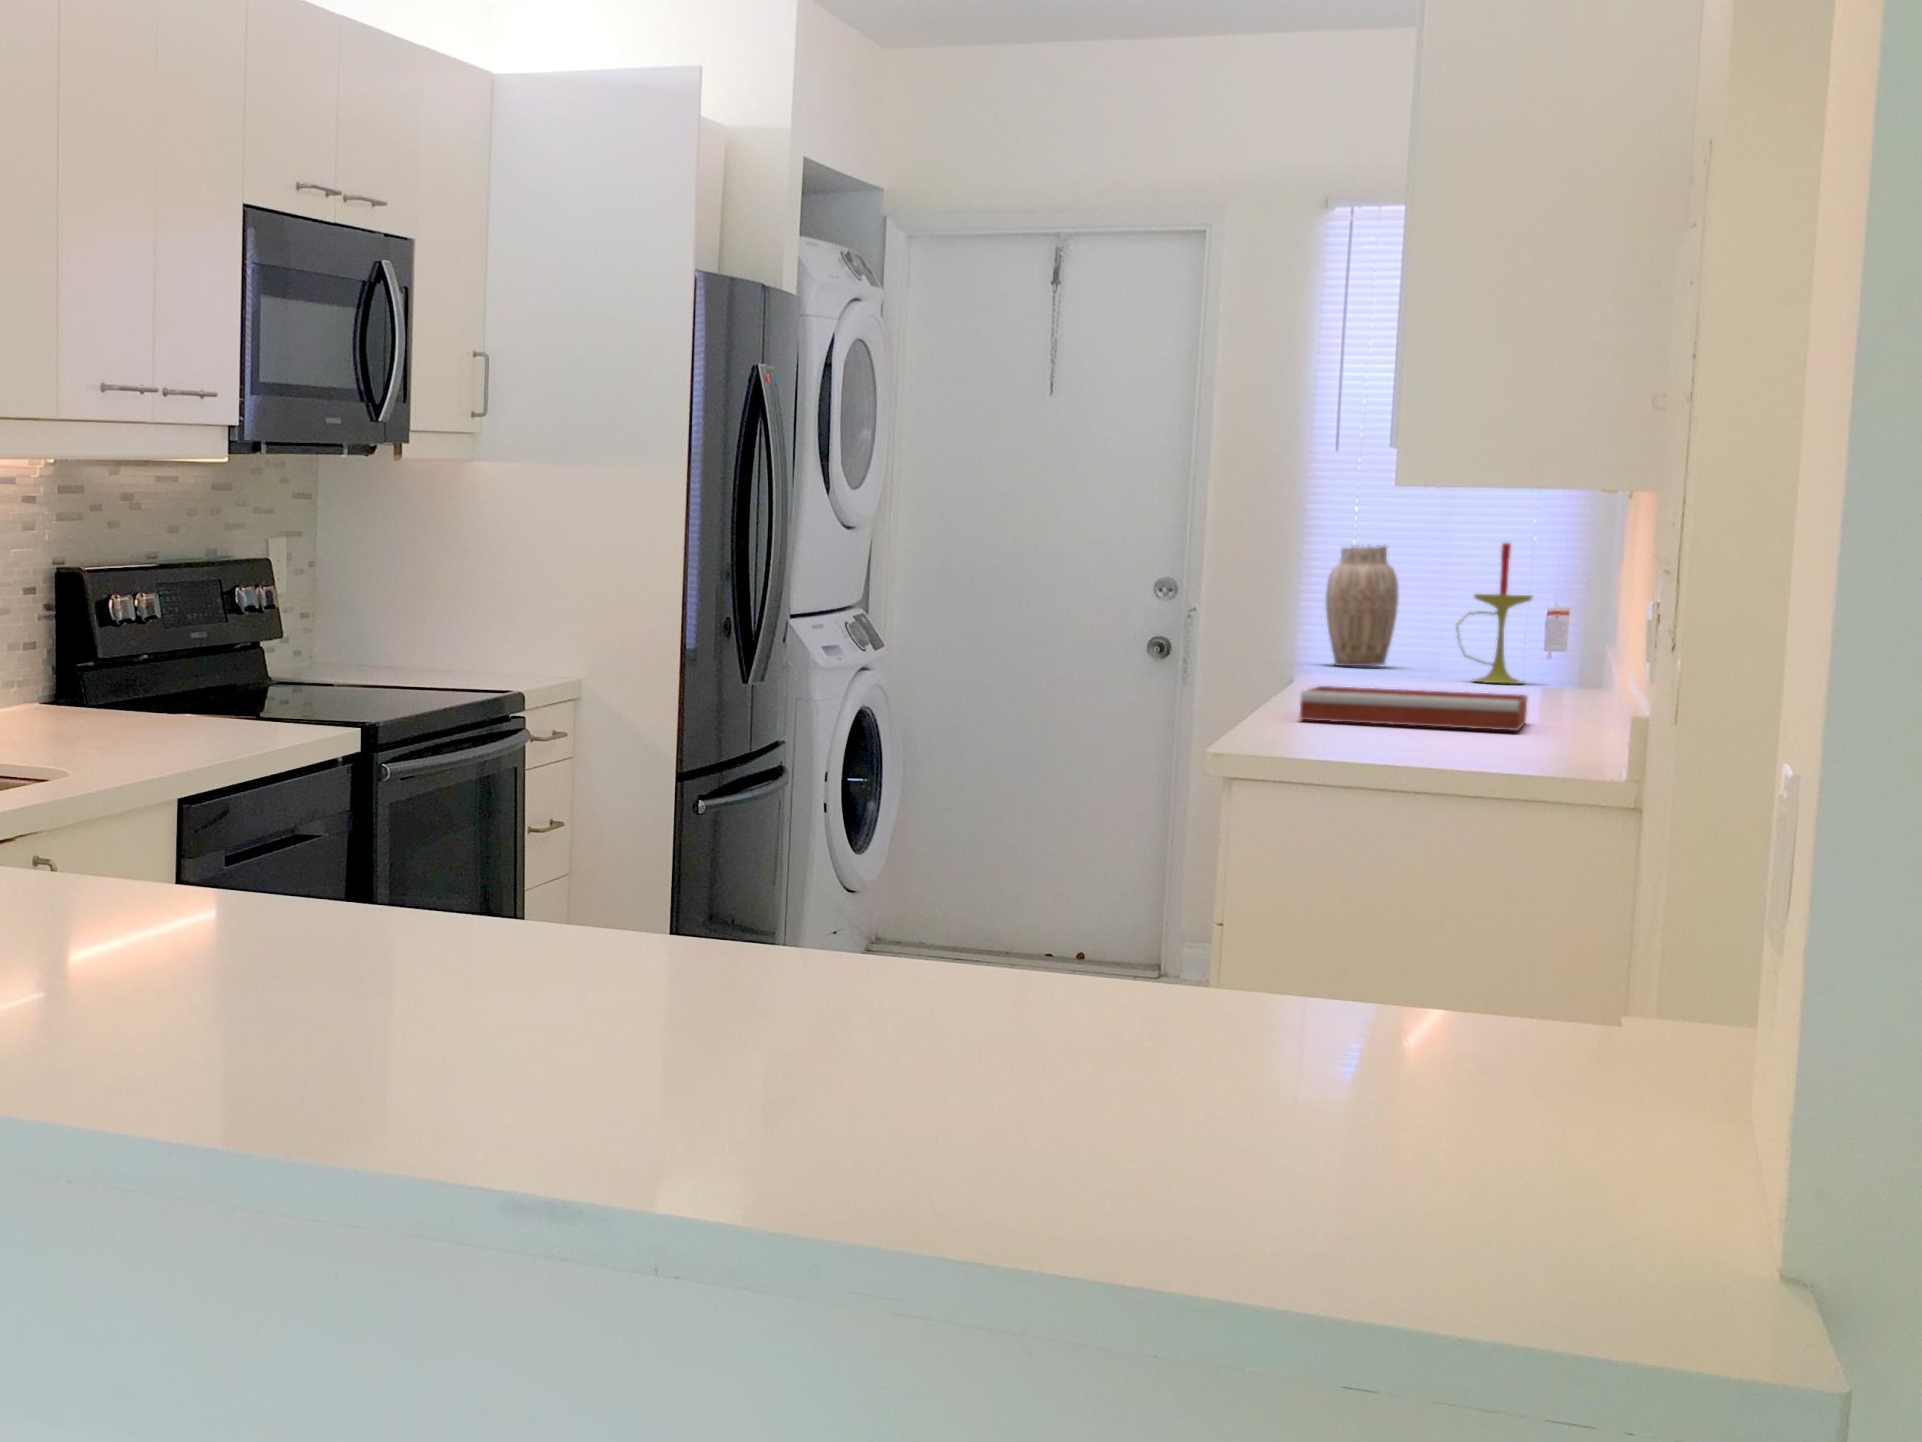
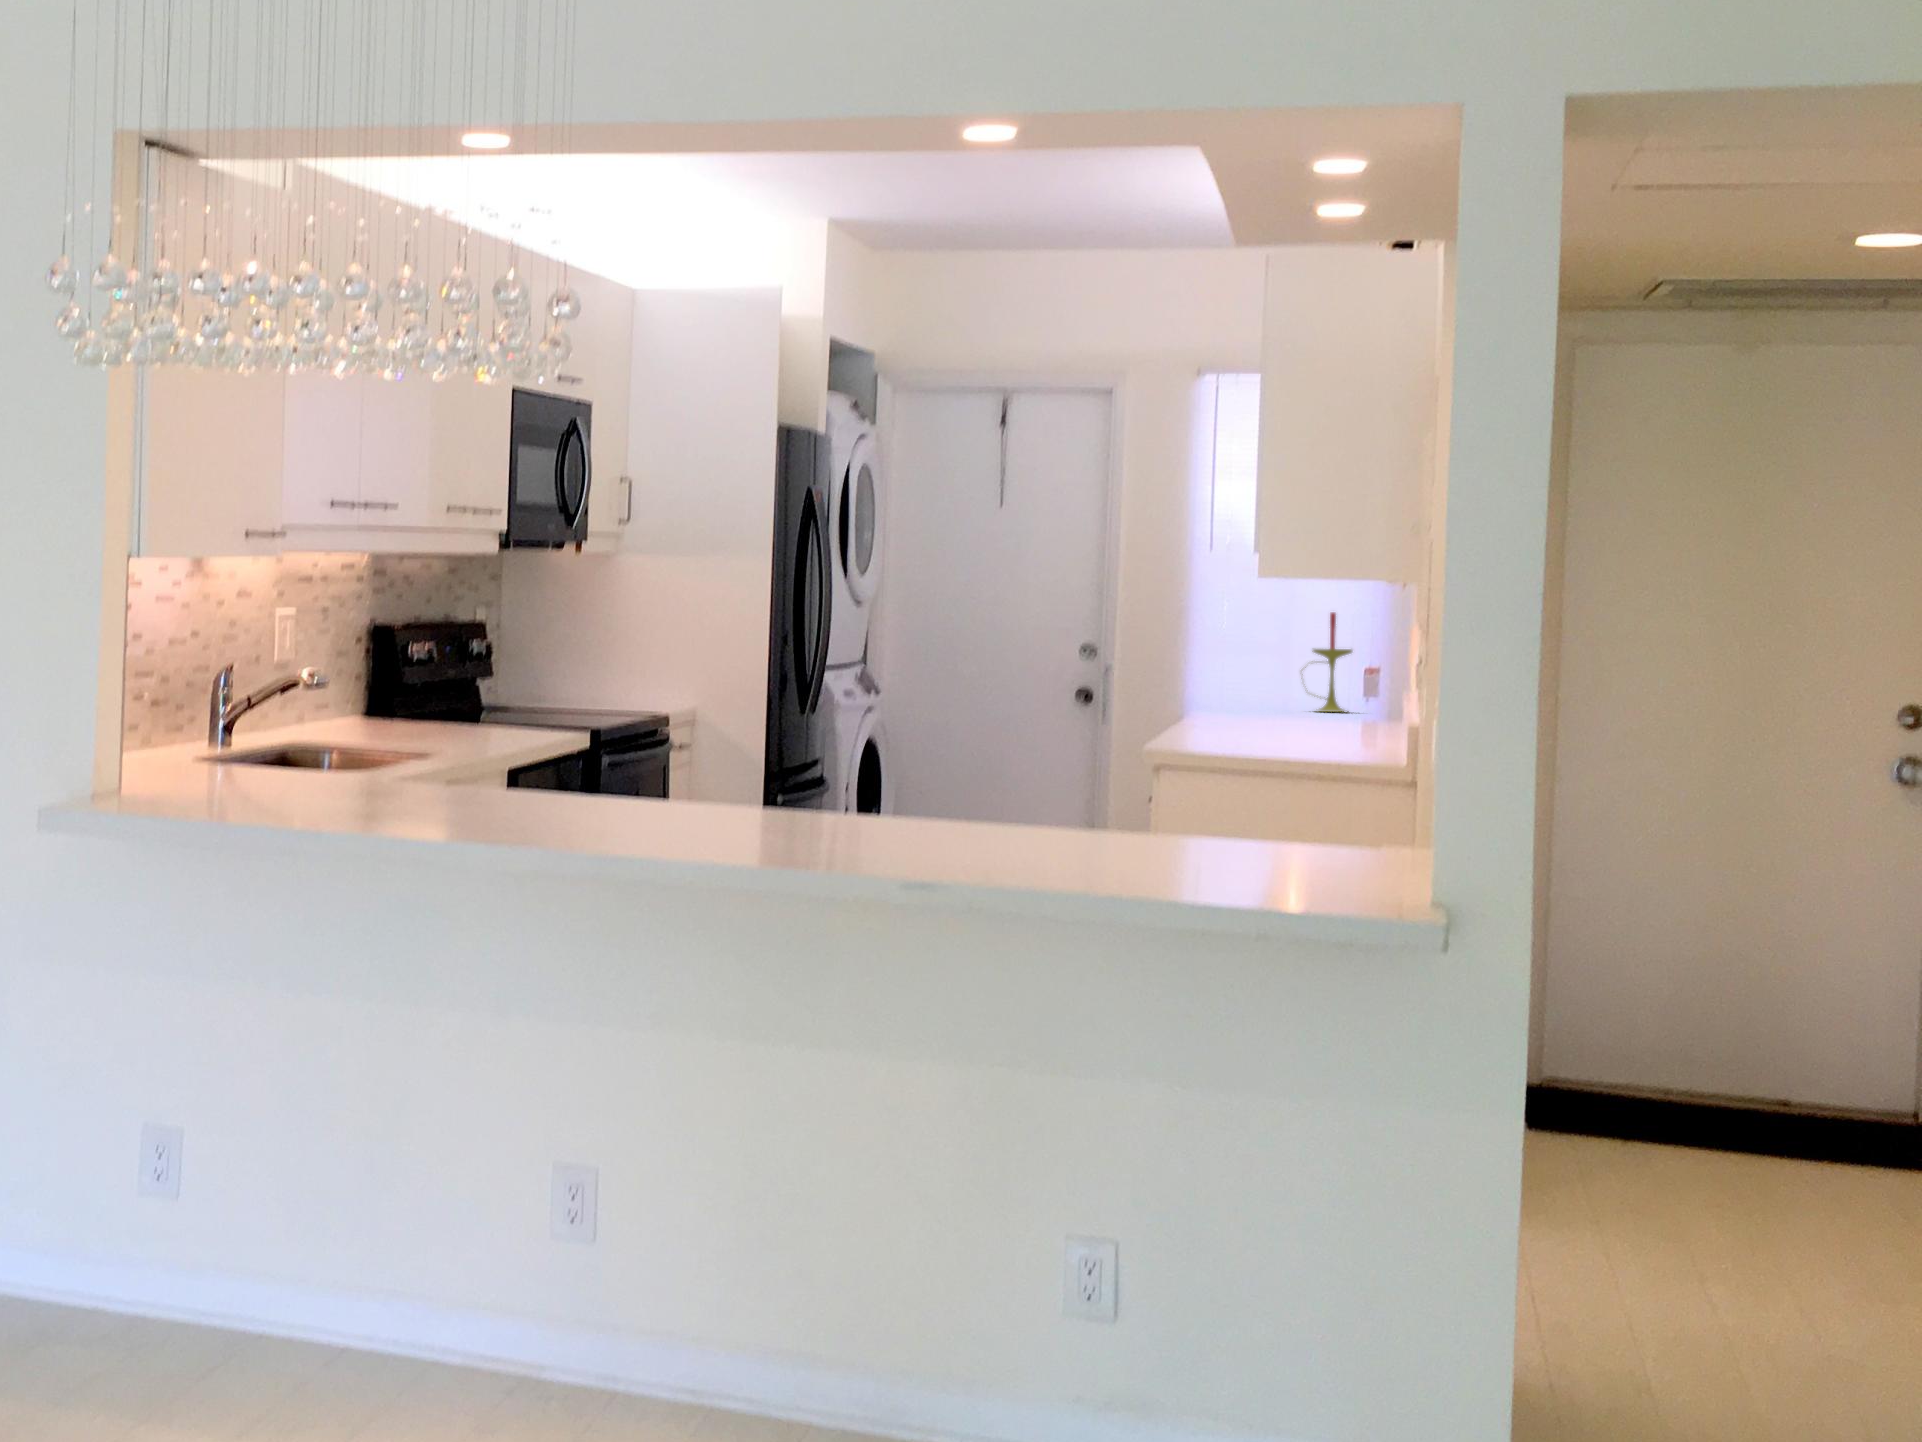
vase: present [1325,545,1398,666] -> none [1207,615,1259,704]
tray: present [1300,686,1528,731] -> none [1199,705,1347,729]

